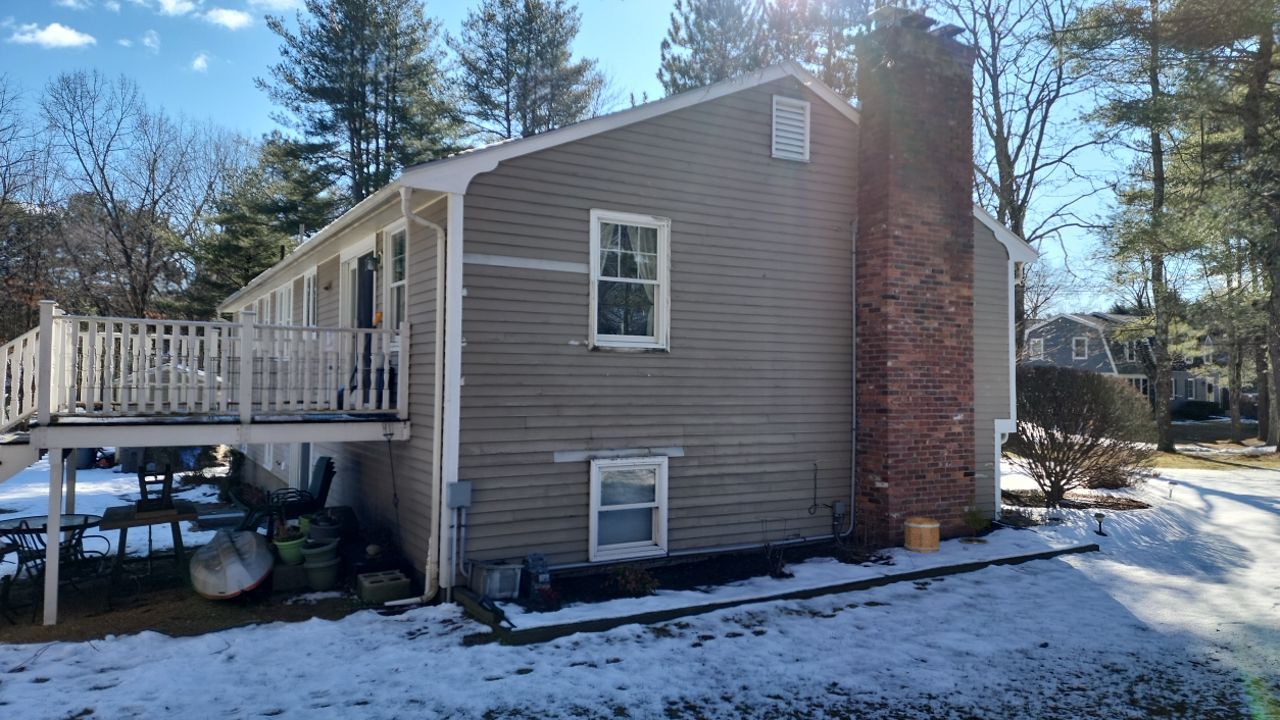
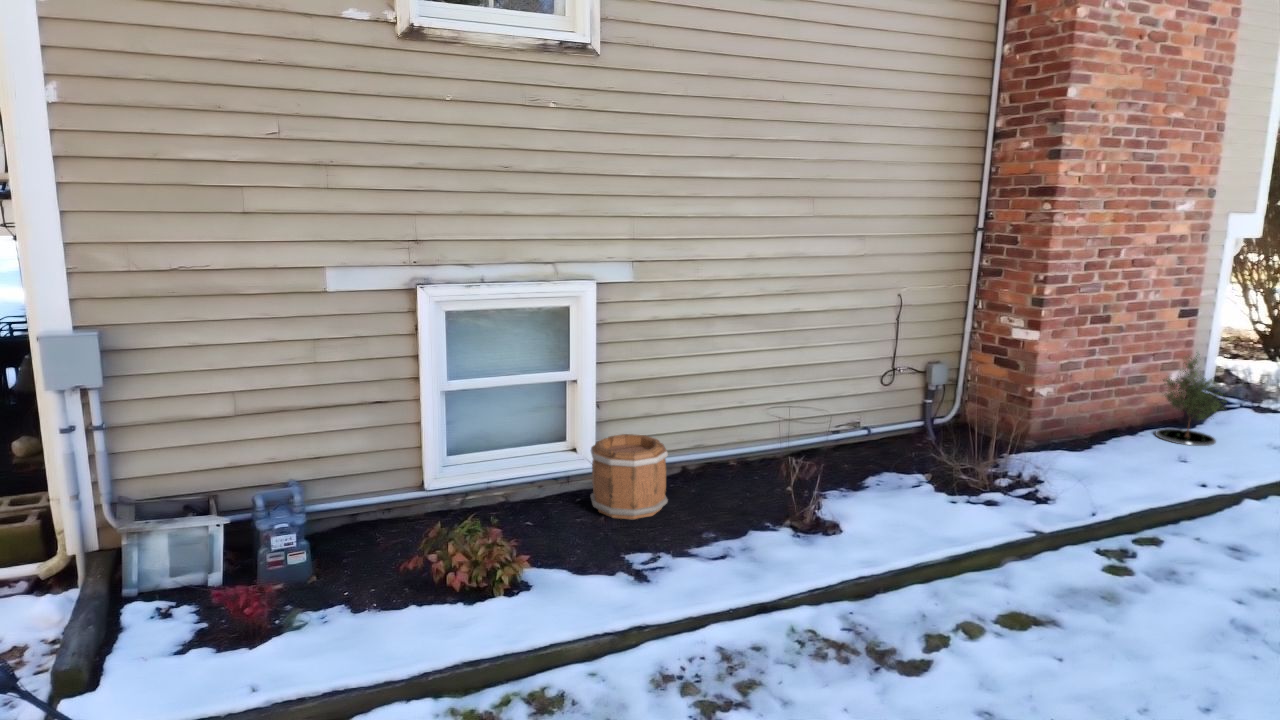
bucket: present [904,517,940,553] -> present [591,434,668,519]

